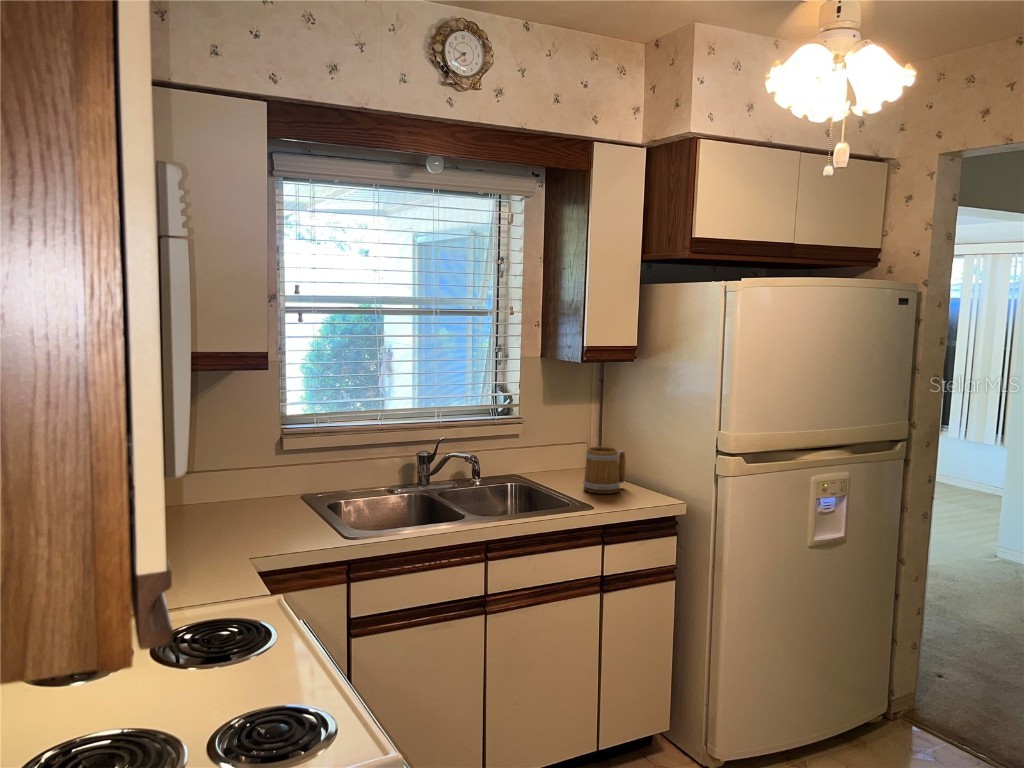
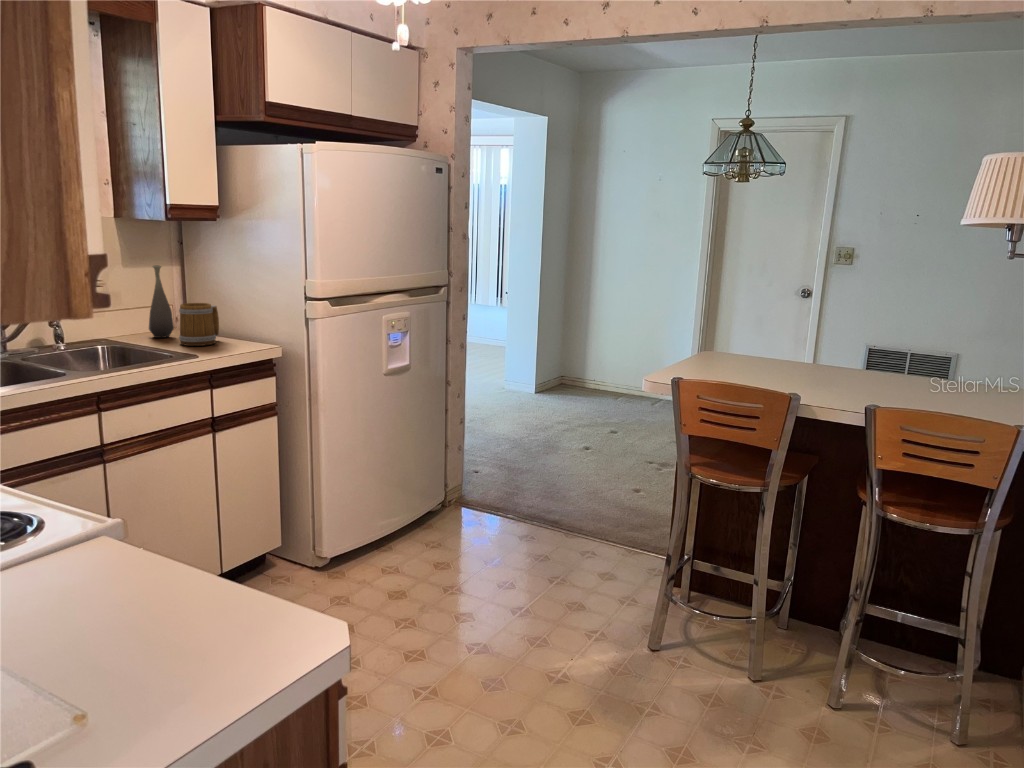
bottle: none [560,405,583,479] -> present [149,265,174,338]

